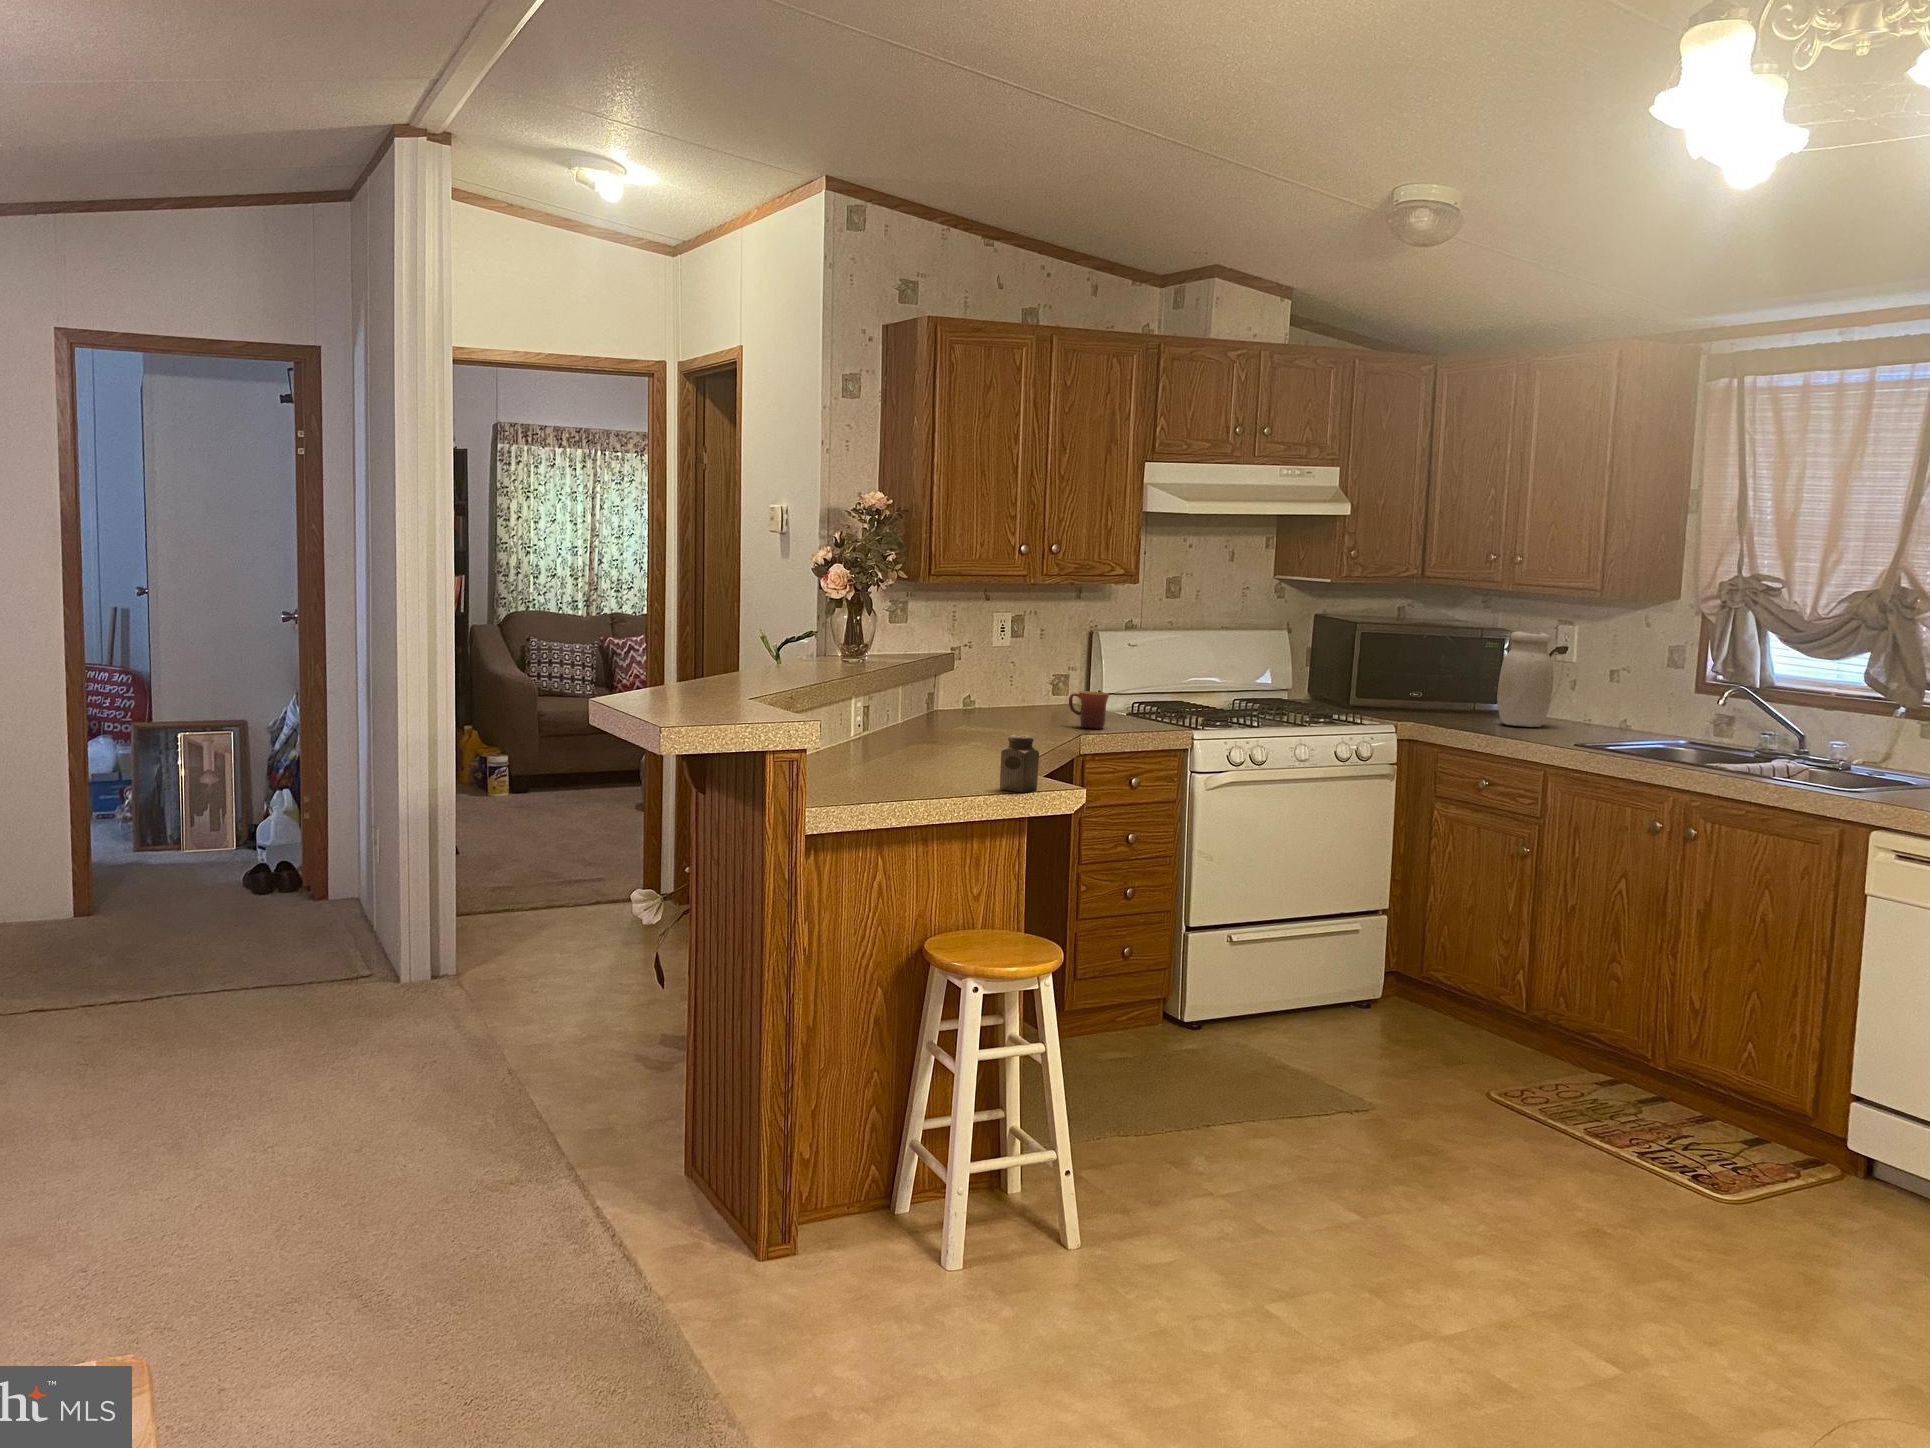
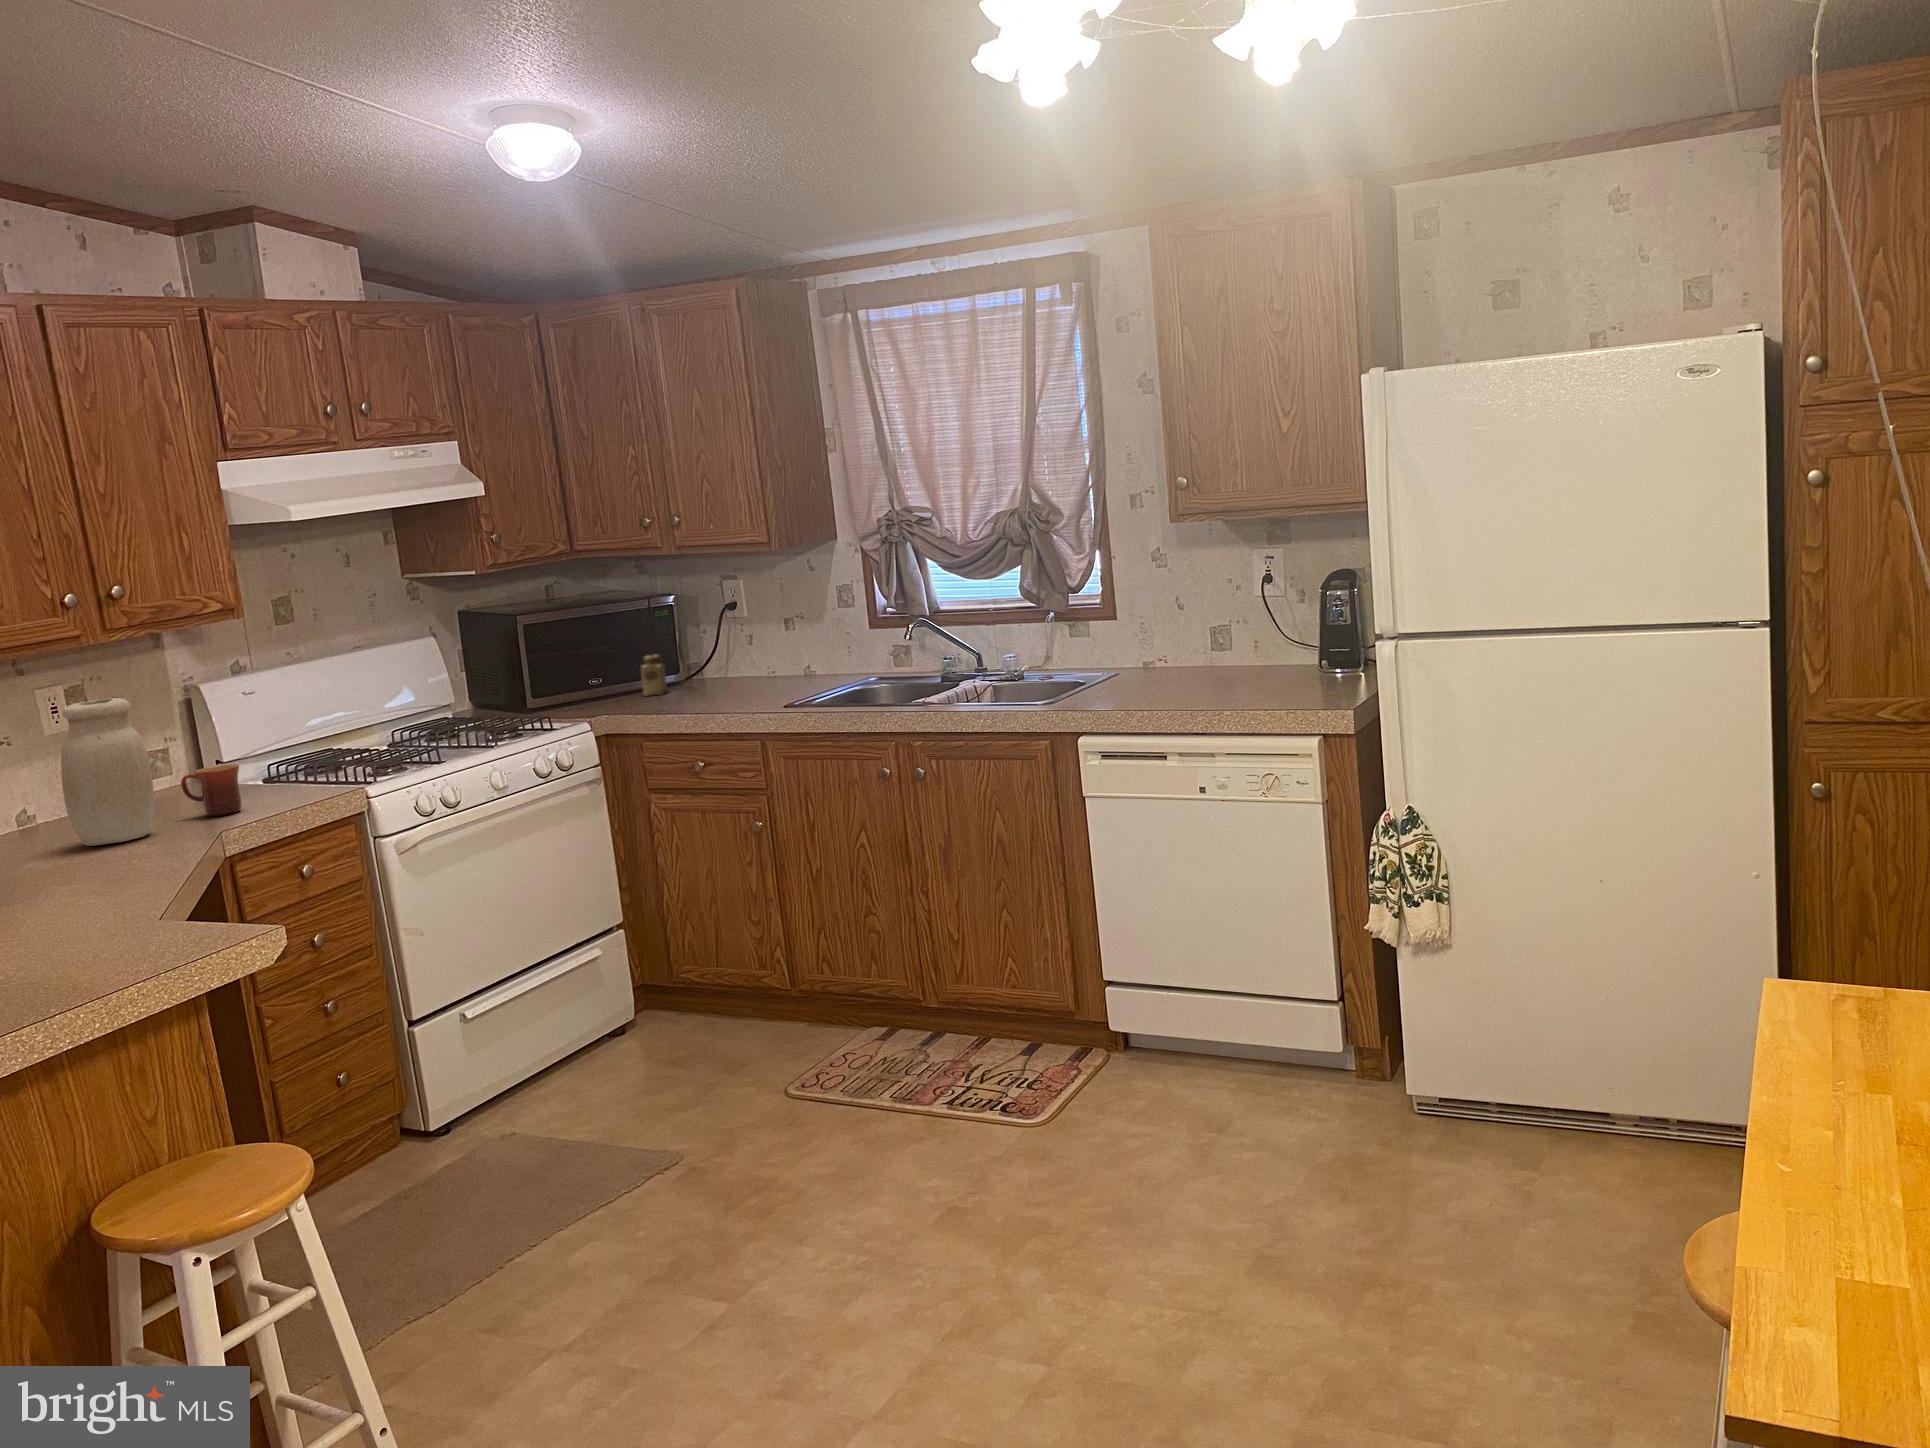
jar: present [1497,631,1553,727] -> present [61,698,154,846]
salt shaker: present [1000,735,1039,792] -> present [641,655,667,696]

